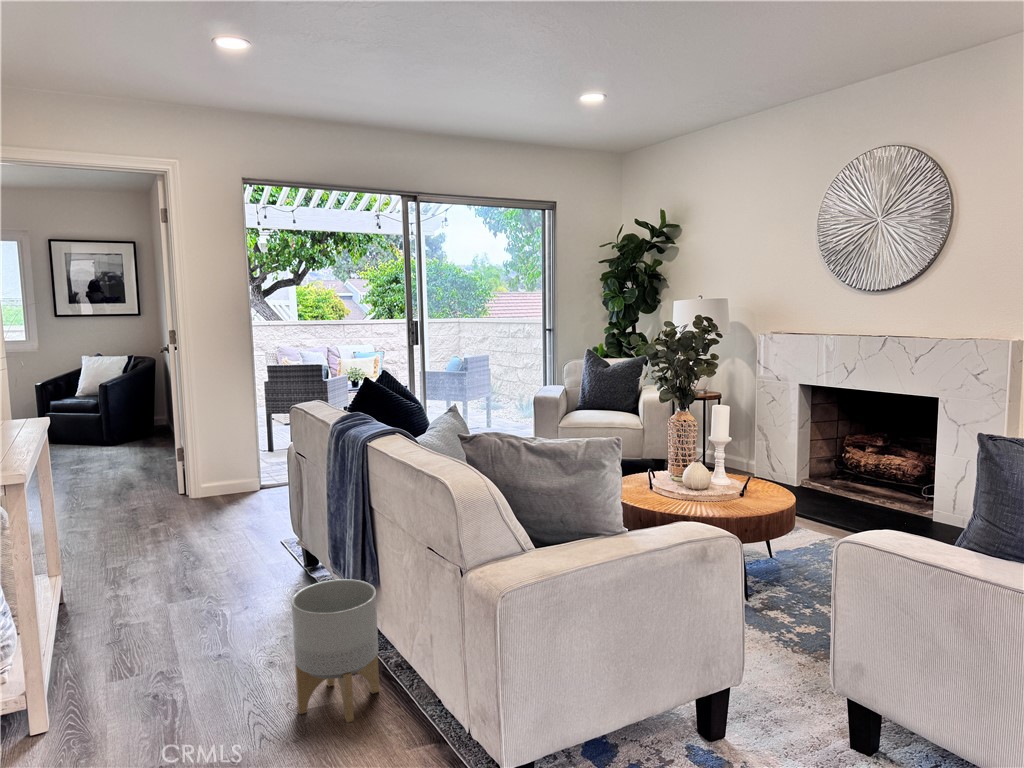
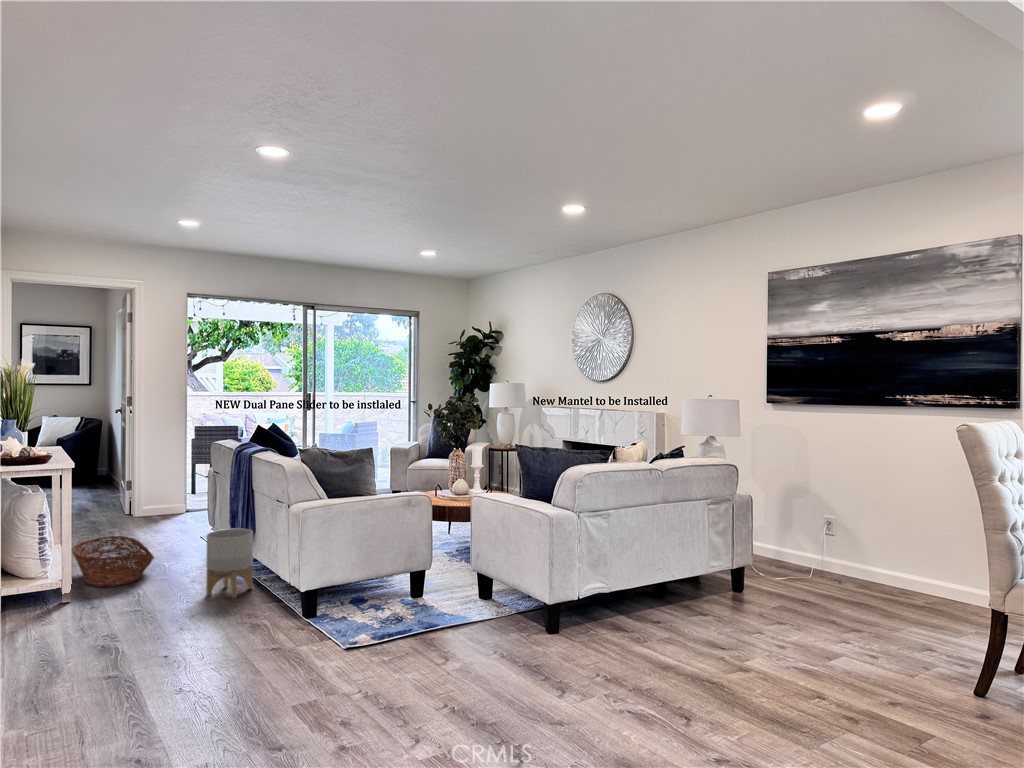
basket: none [63,567,208,678] -> present [72,536,154,587]

